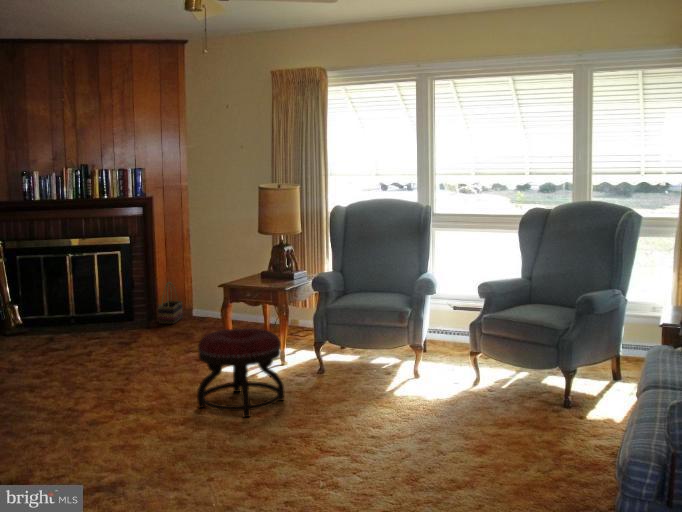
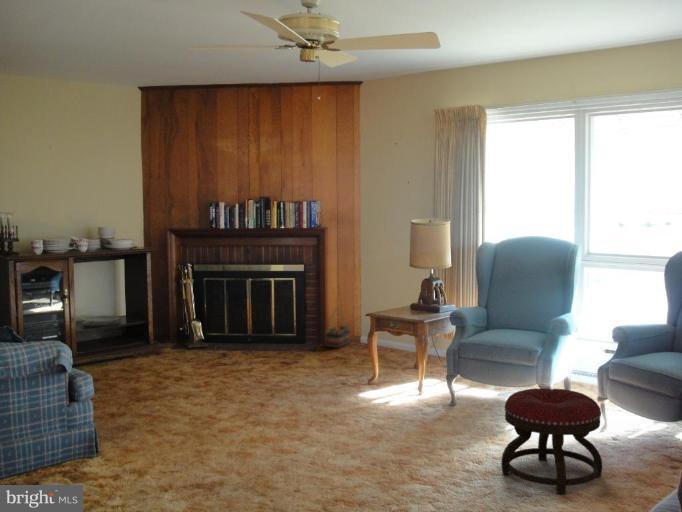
ottoman: present [197,328,285,417] -> present [501,388,602,494]

